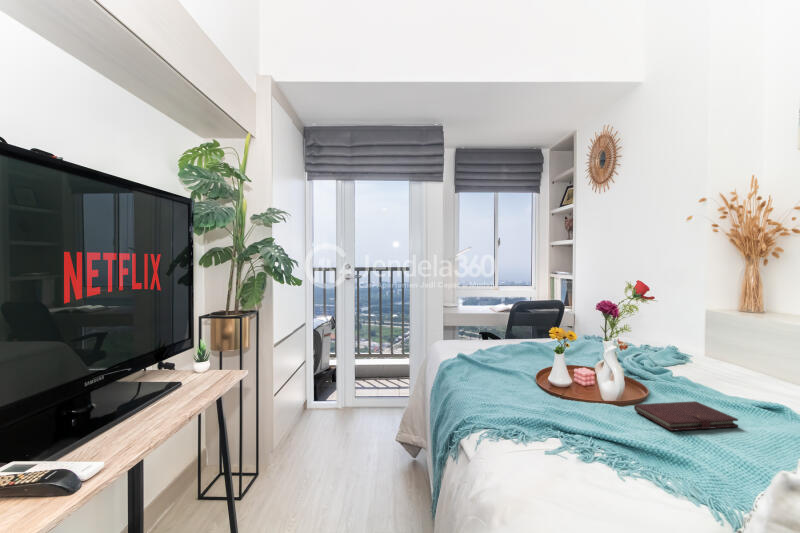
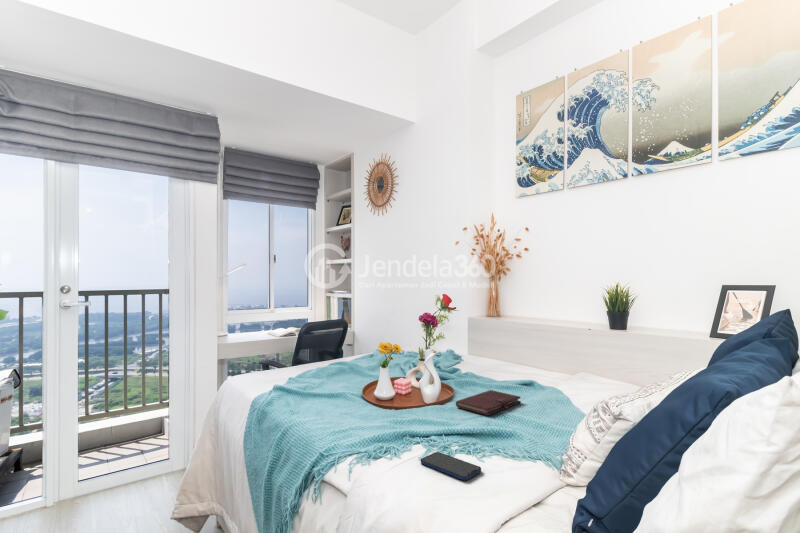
smartphone: none [545,452,609,493] -> present [421,452,481,480]

